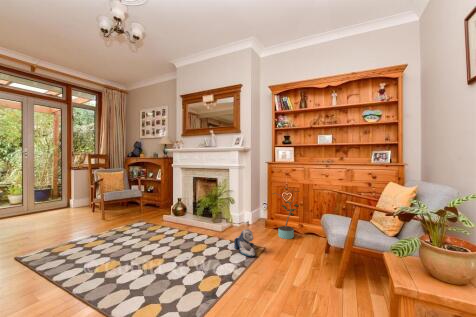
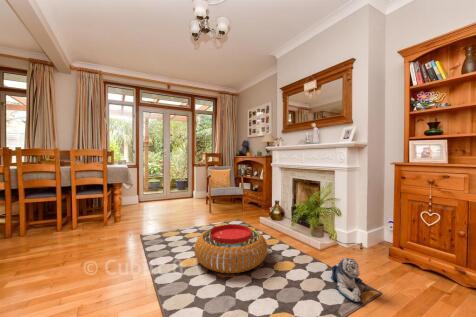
potted plant: present [272,188,299,239] -> none [399,204,459,289]
pouf: none [109,223,184,267] -> present [194,224,267,273]

